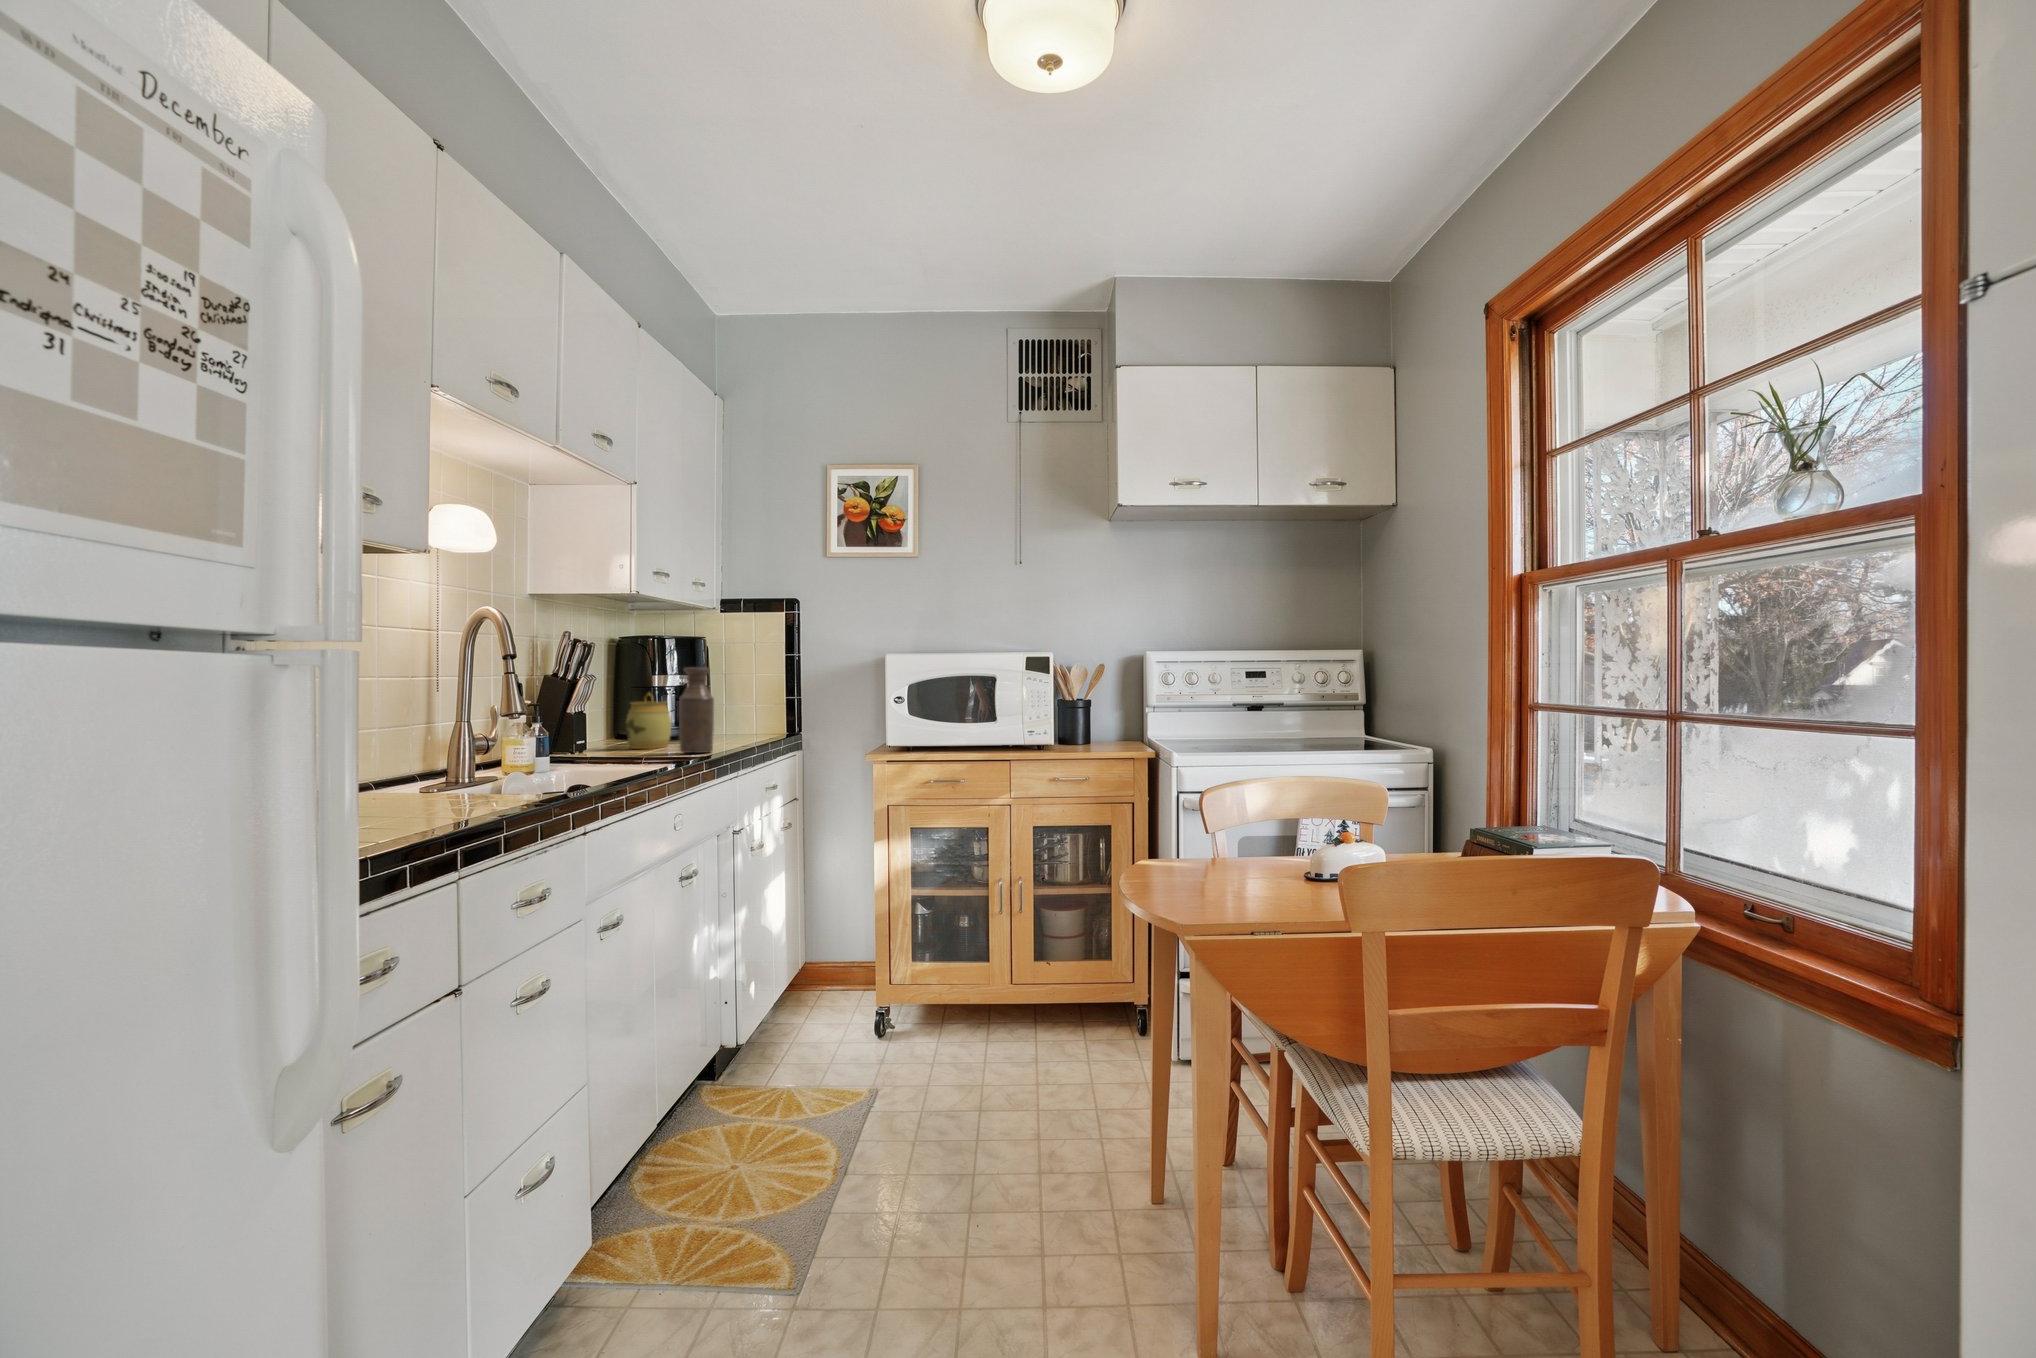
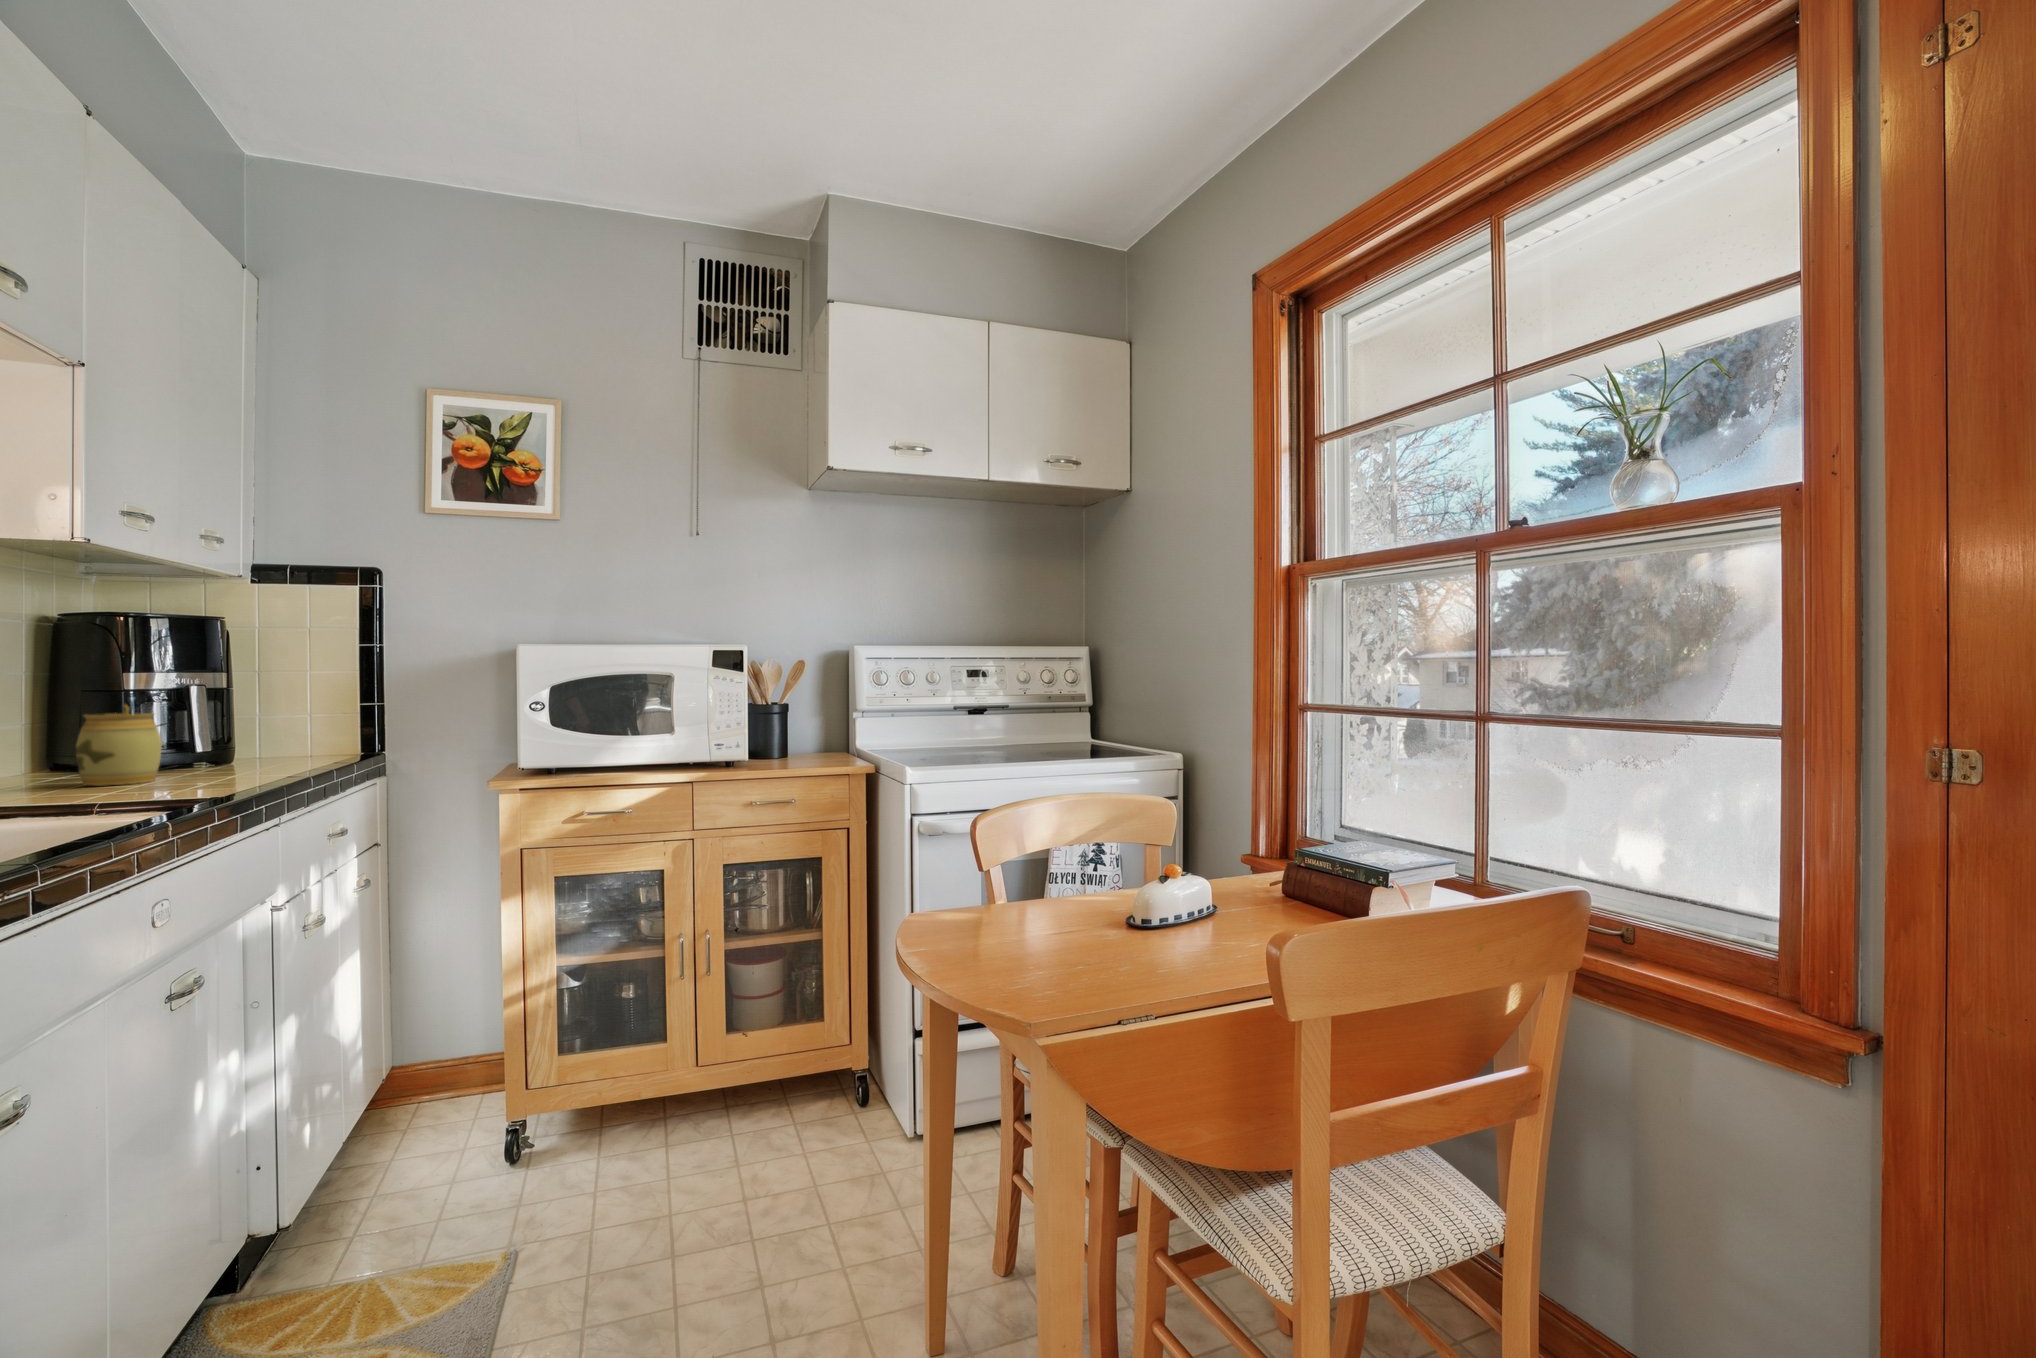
bottle: present [679,667,714,753] -> none [179,661,242,789]

